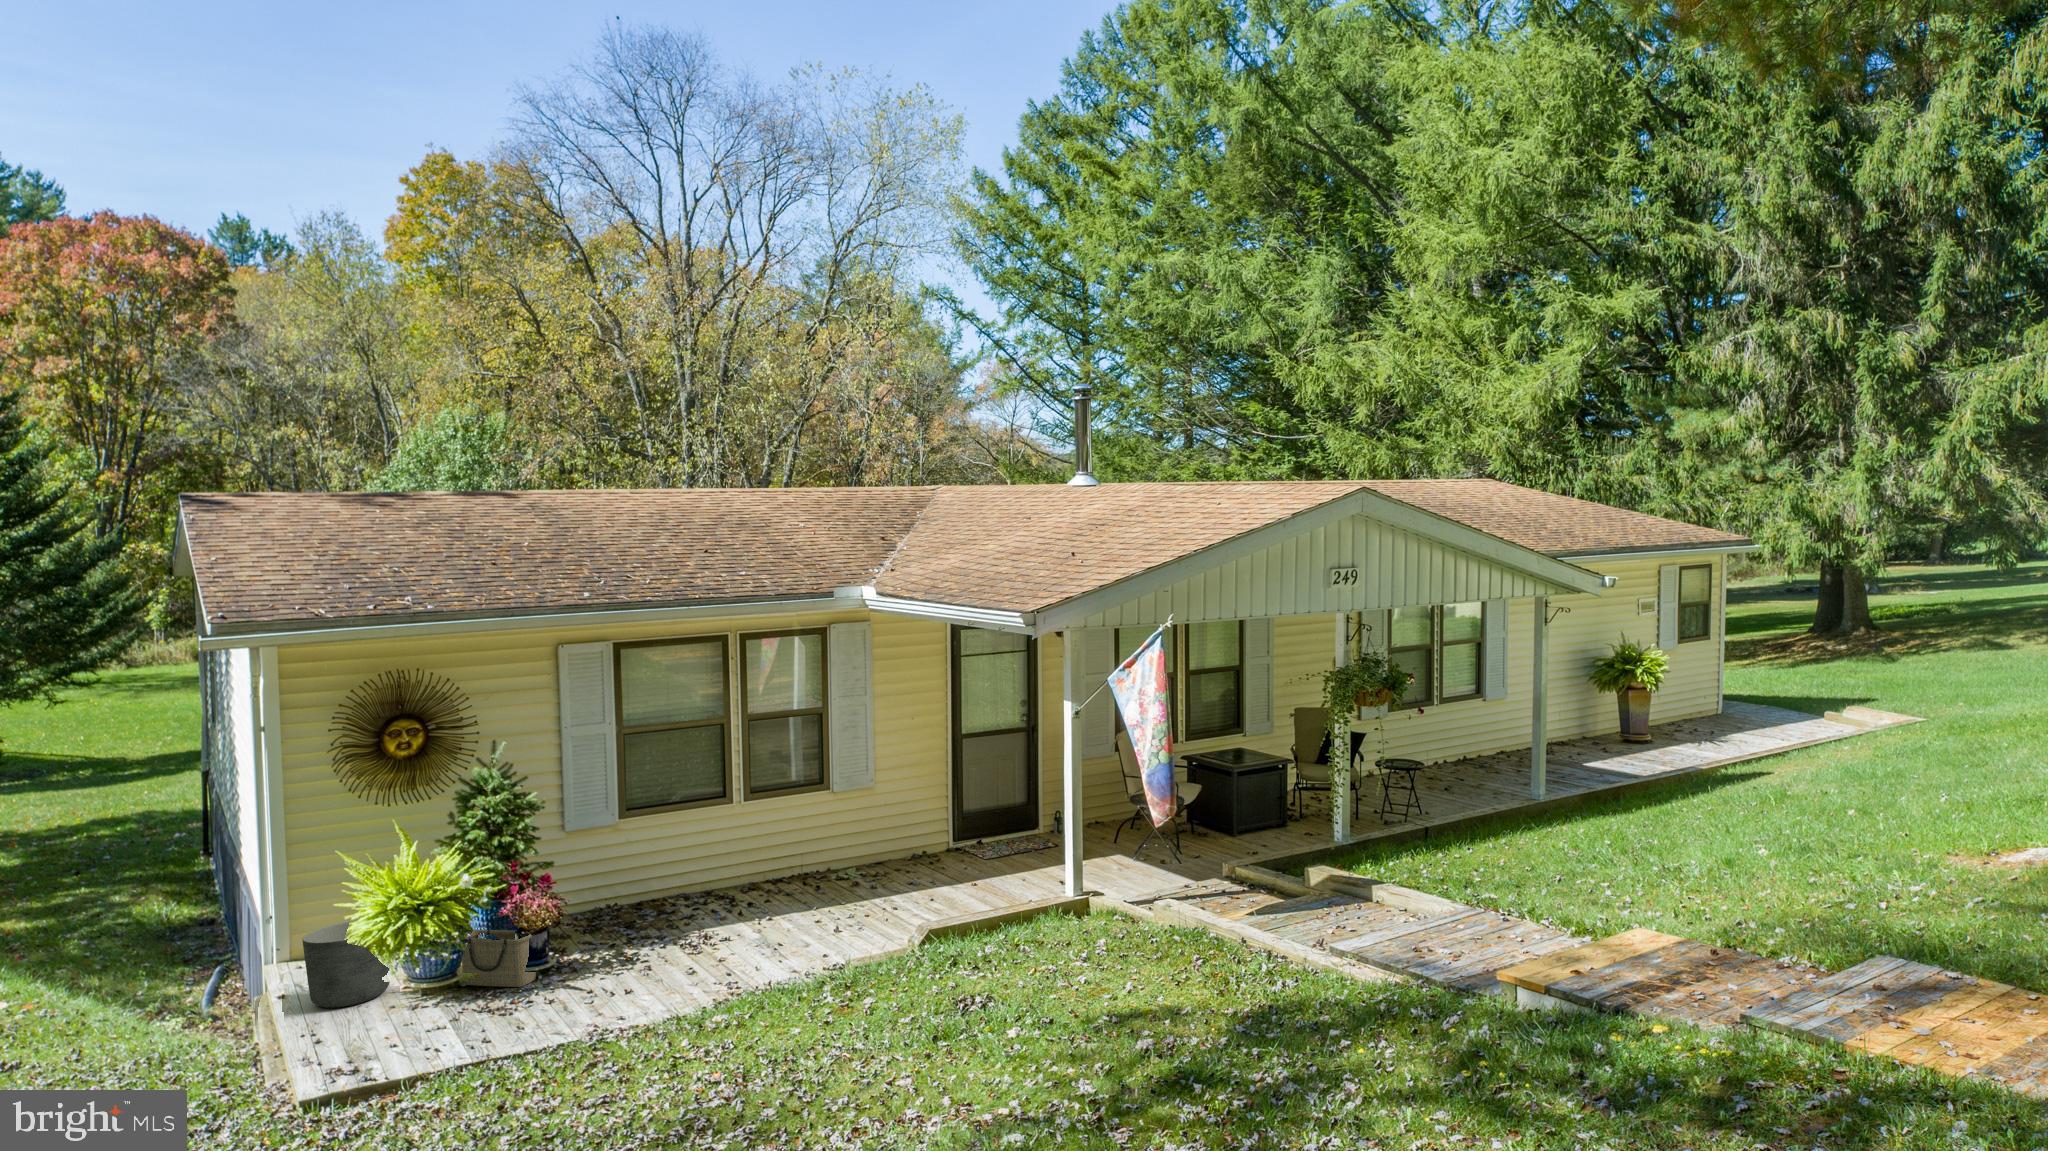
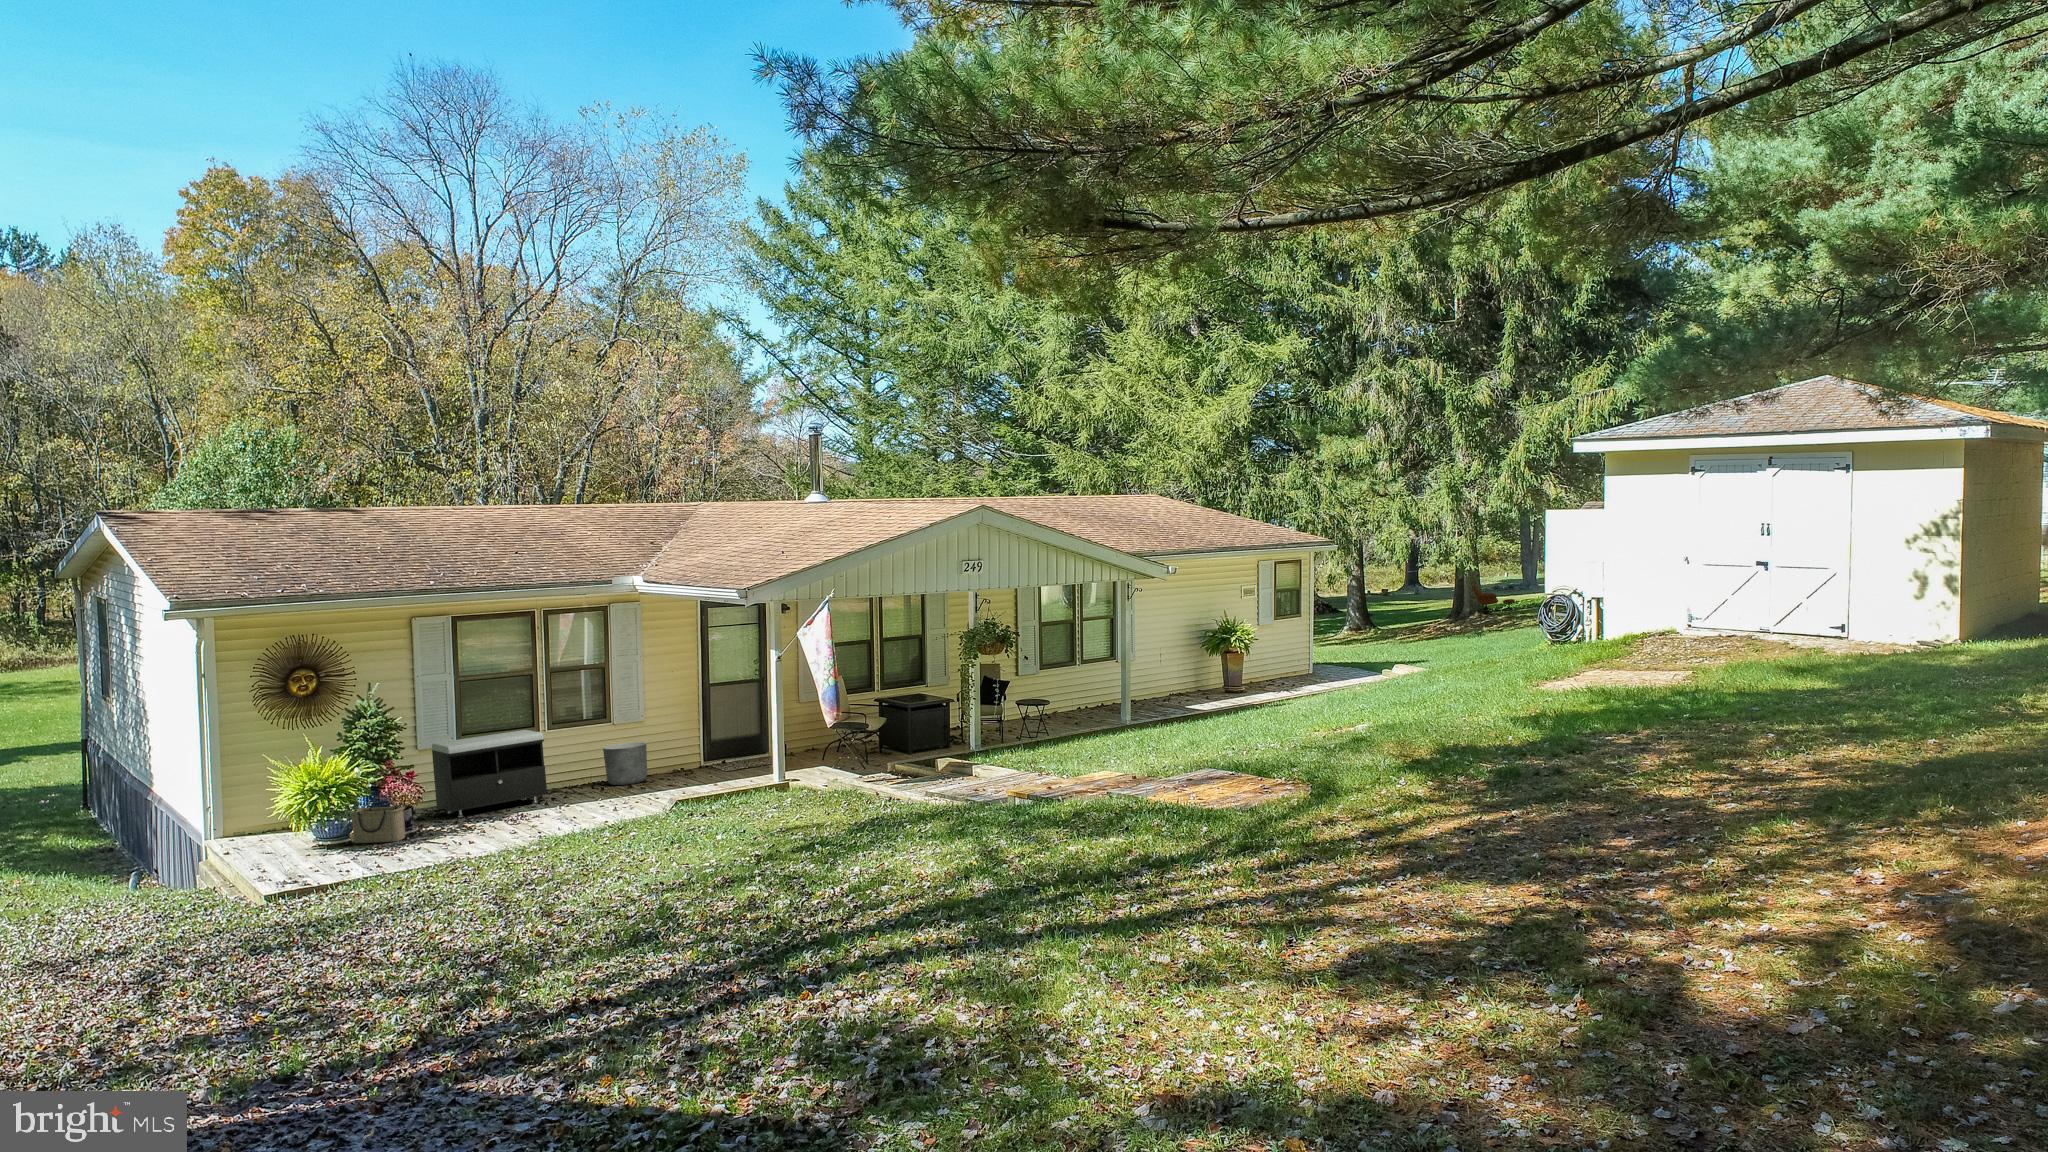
lounge chair: none [1866,594,1933,632] -> present [1473,584,1515,612]
storage bench: none [585,802,742,934] -> present [432,730,547,817]
planter: present [302,922,390,1008] -> present [603,742,647,785]

